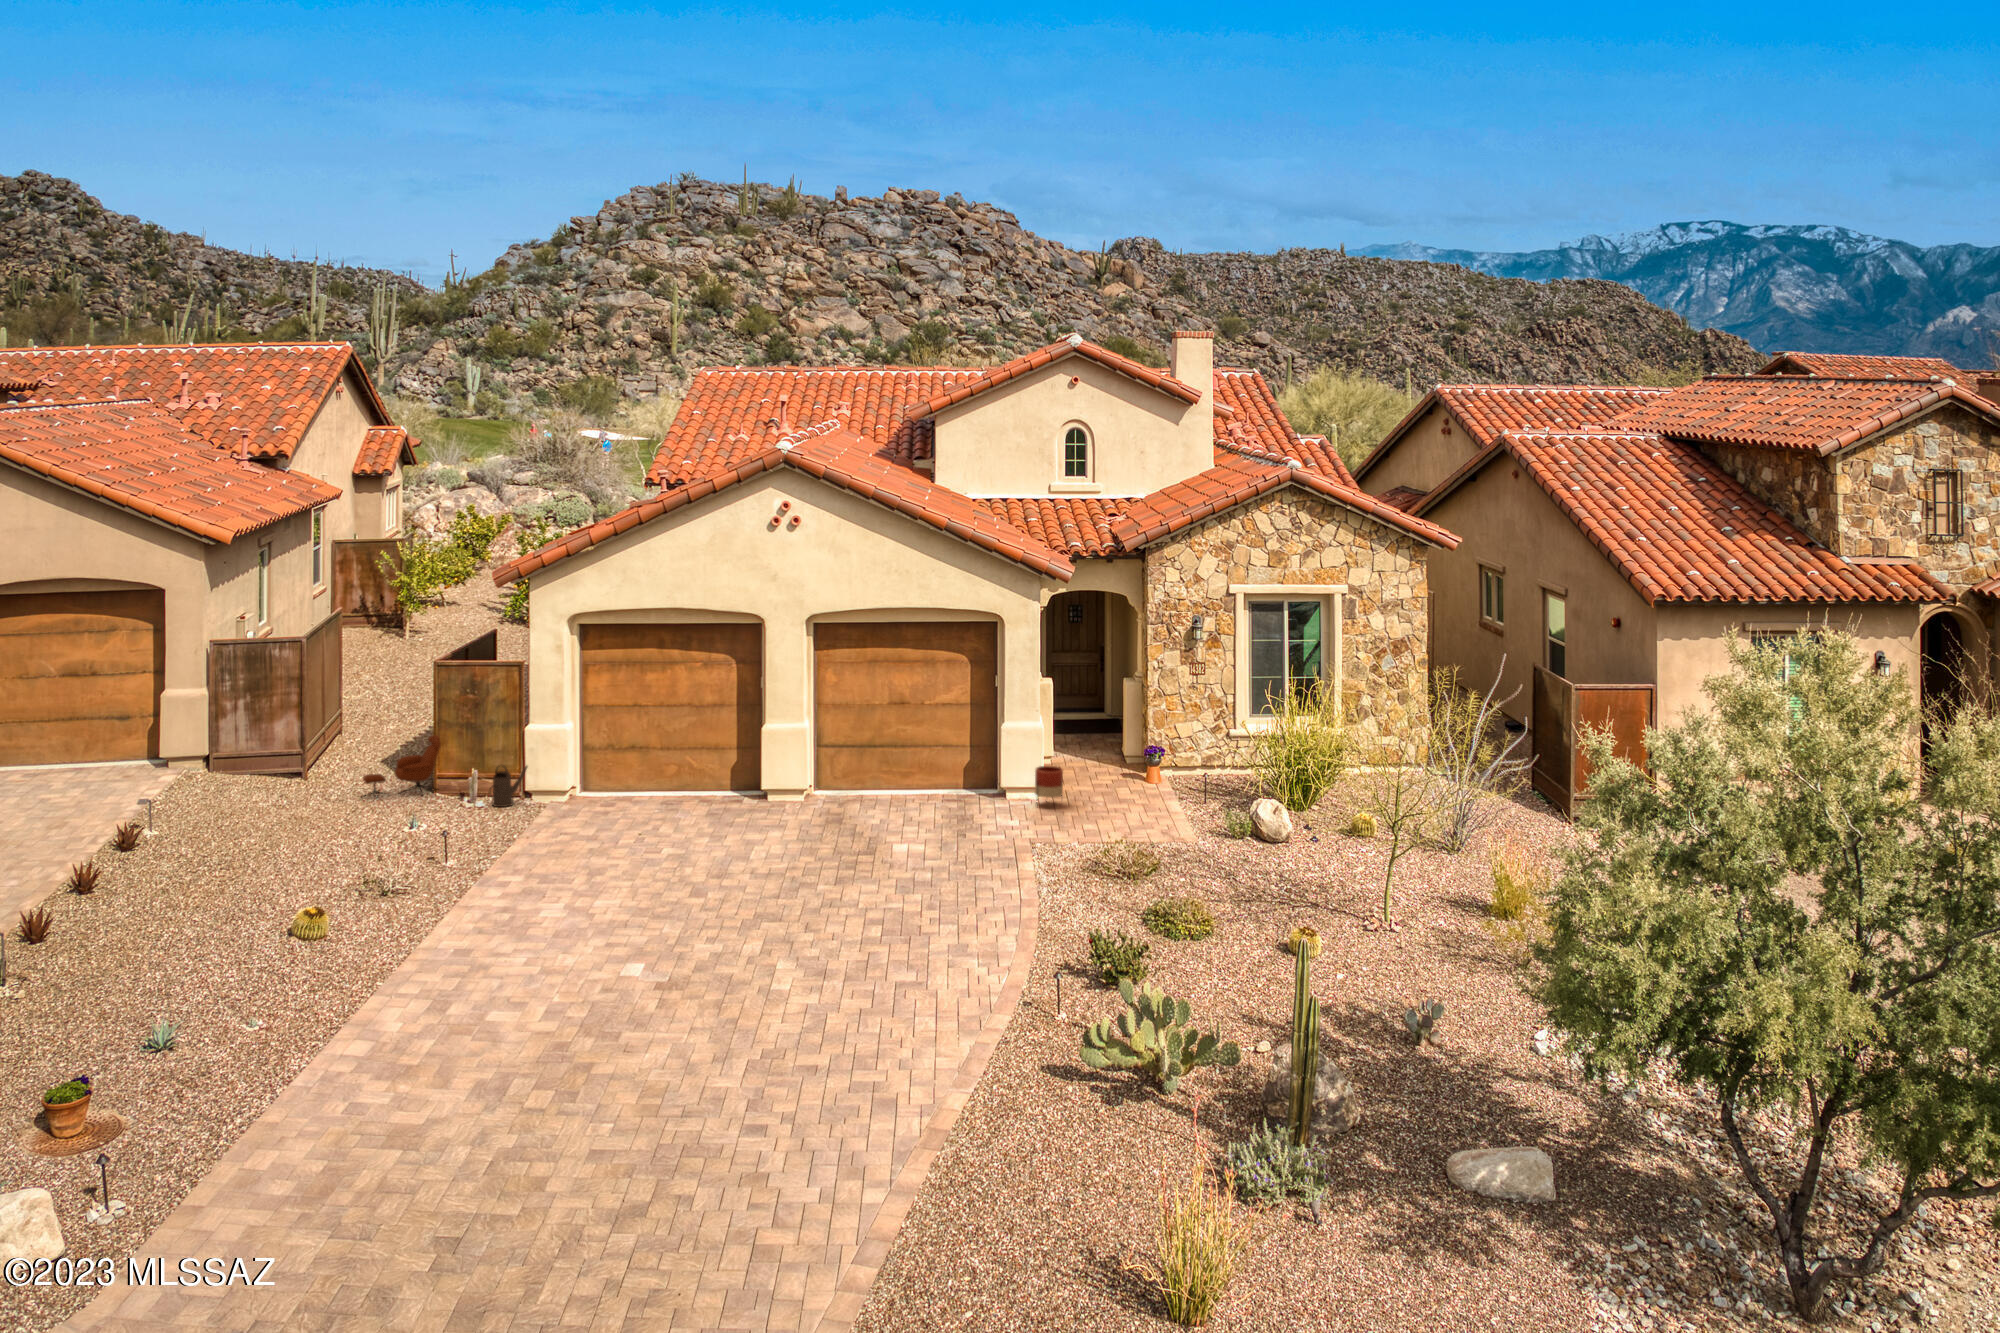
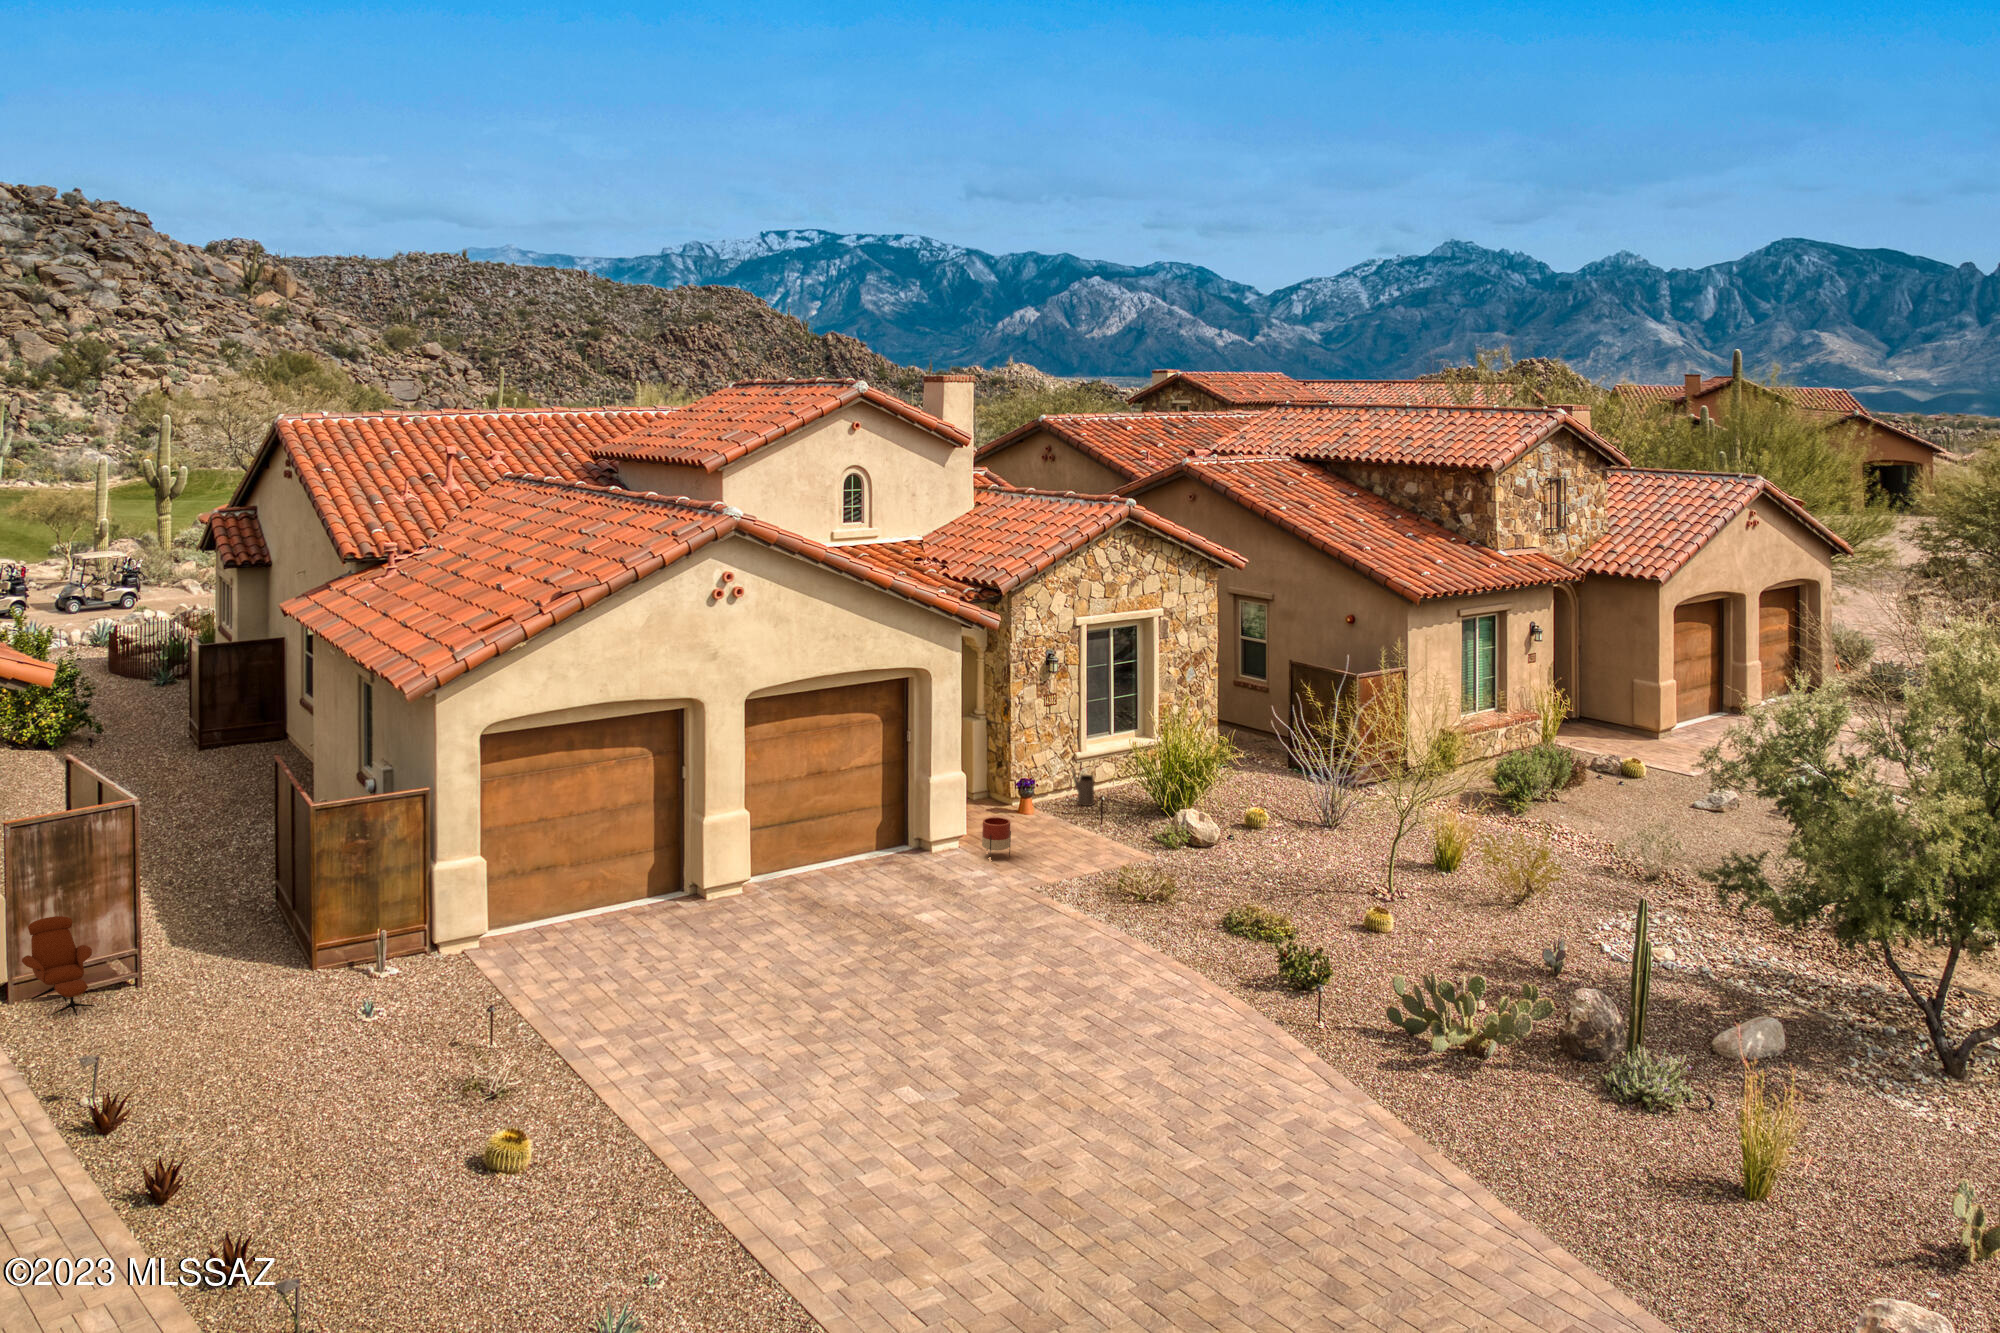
lounge chair: present [363,735,441,796] -> present [22,916,94,1017]
watering can: present [489,766,528,807] -> present [1071,769,1094,806]

